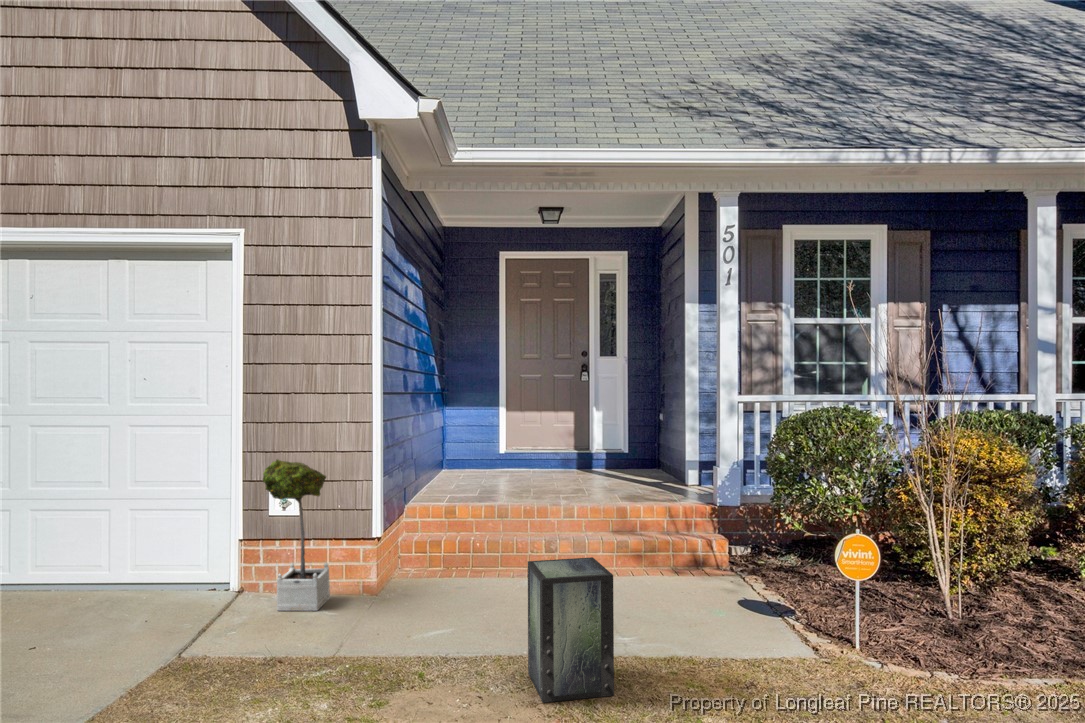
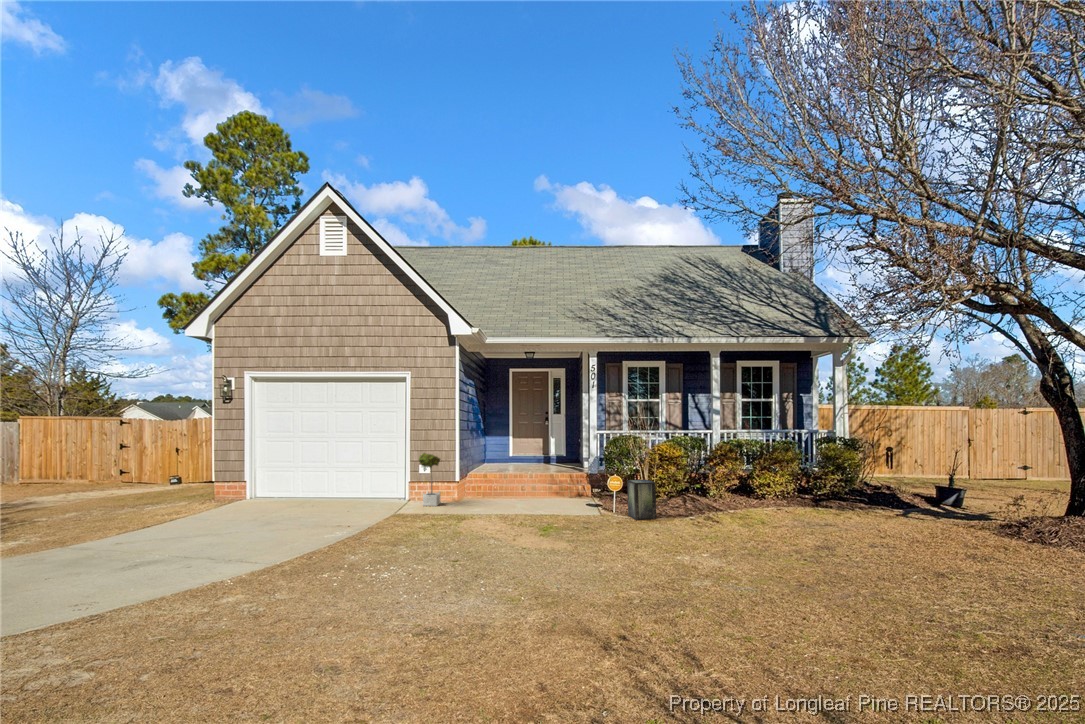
storage box: present [528,557,614,703] -> present [627,480,656,520]

